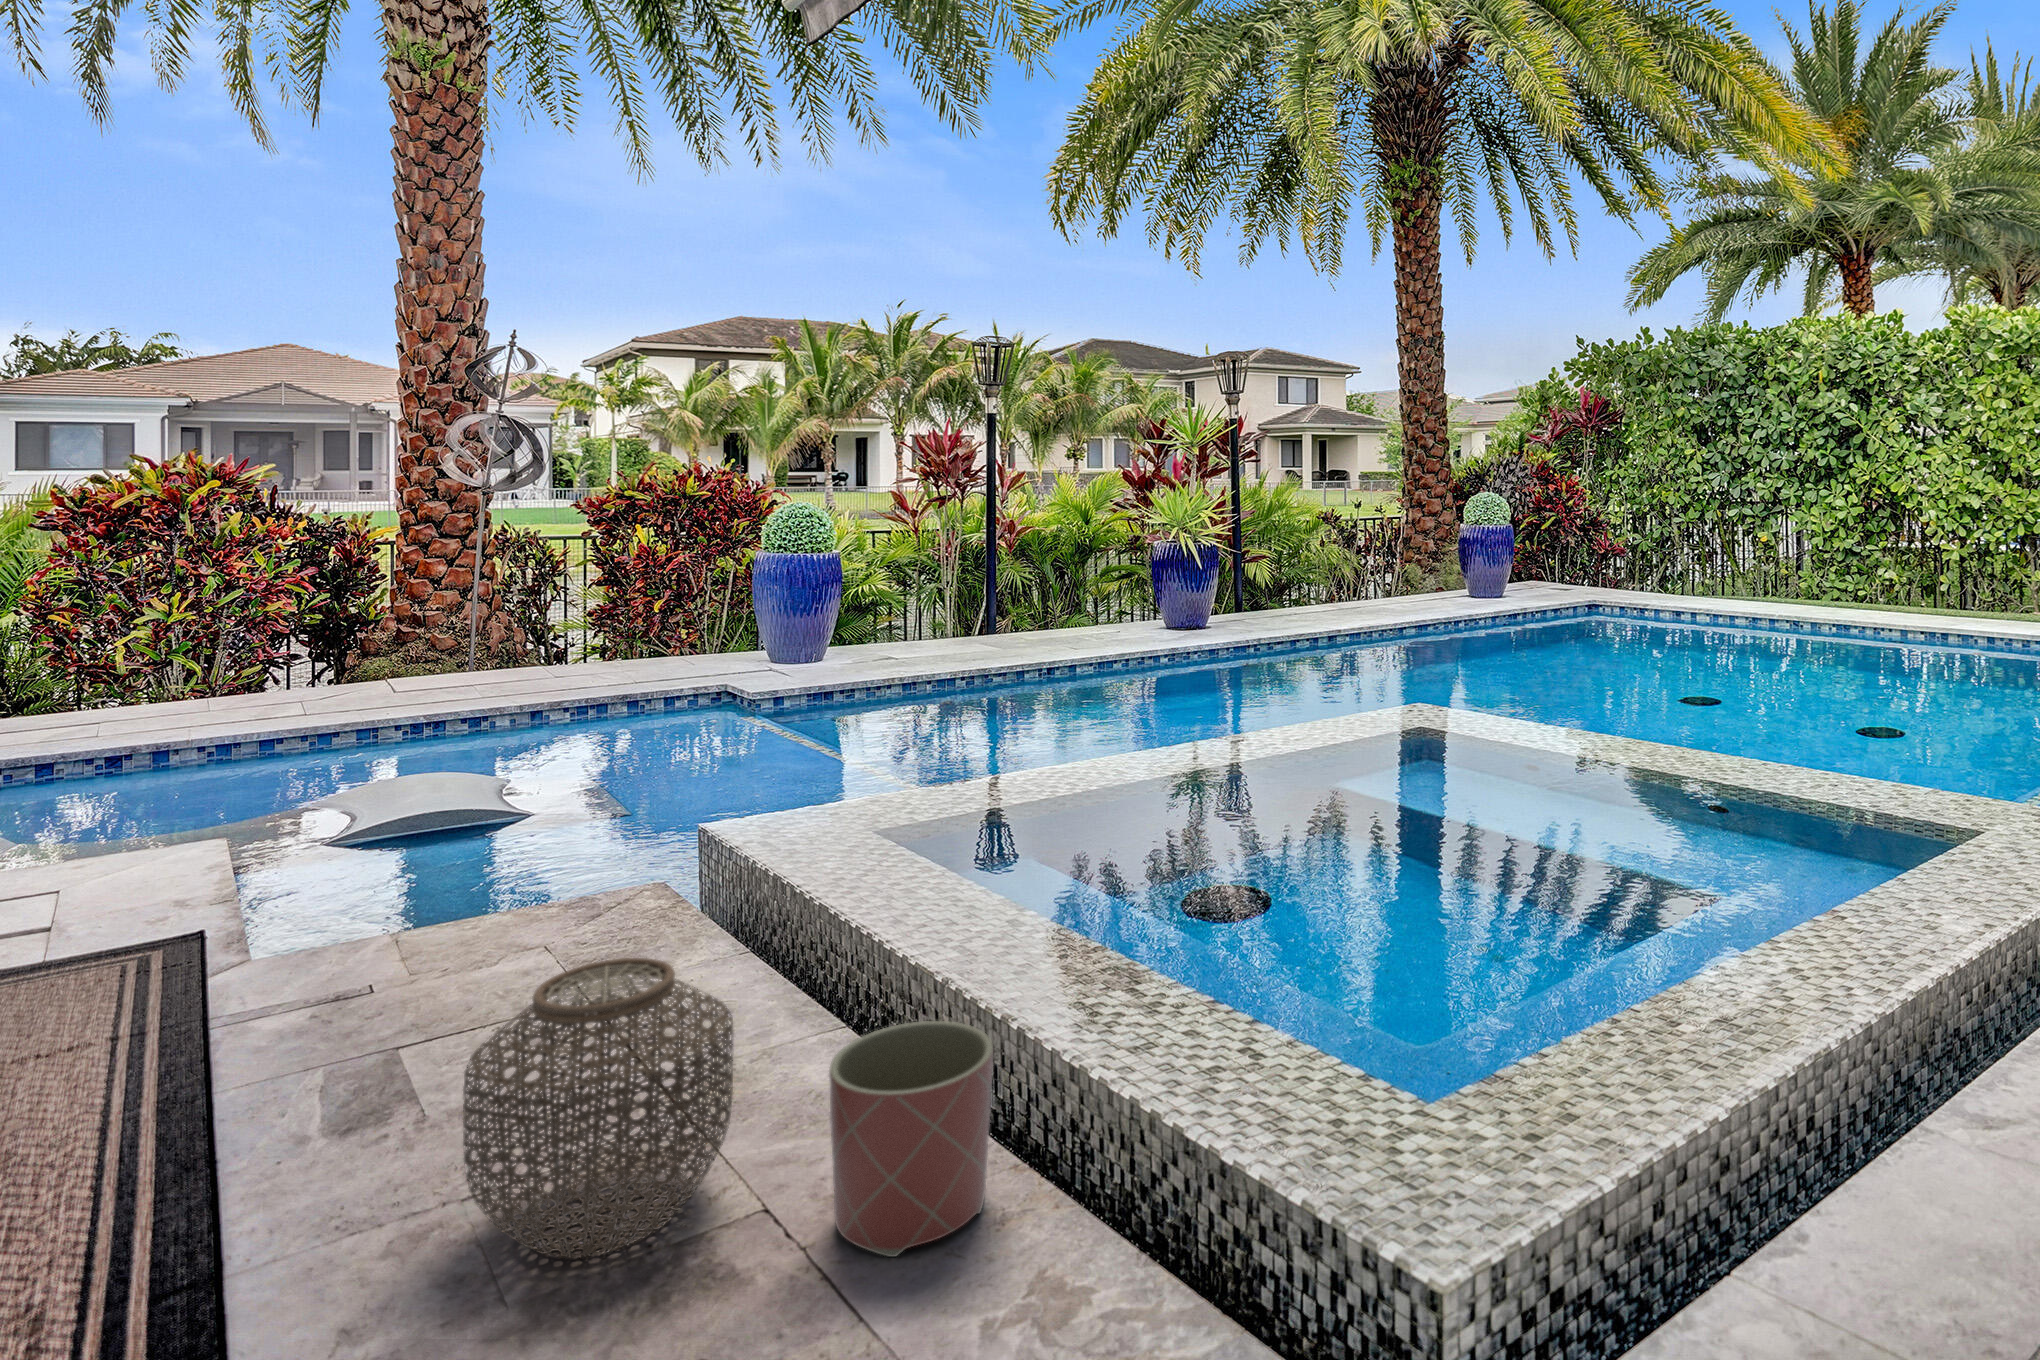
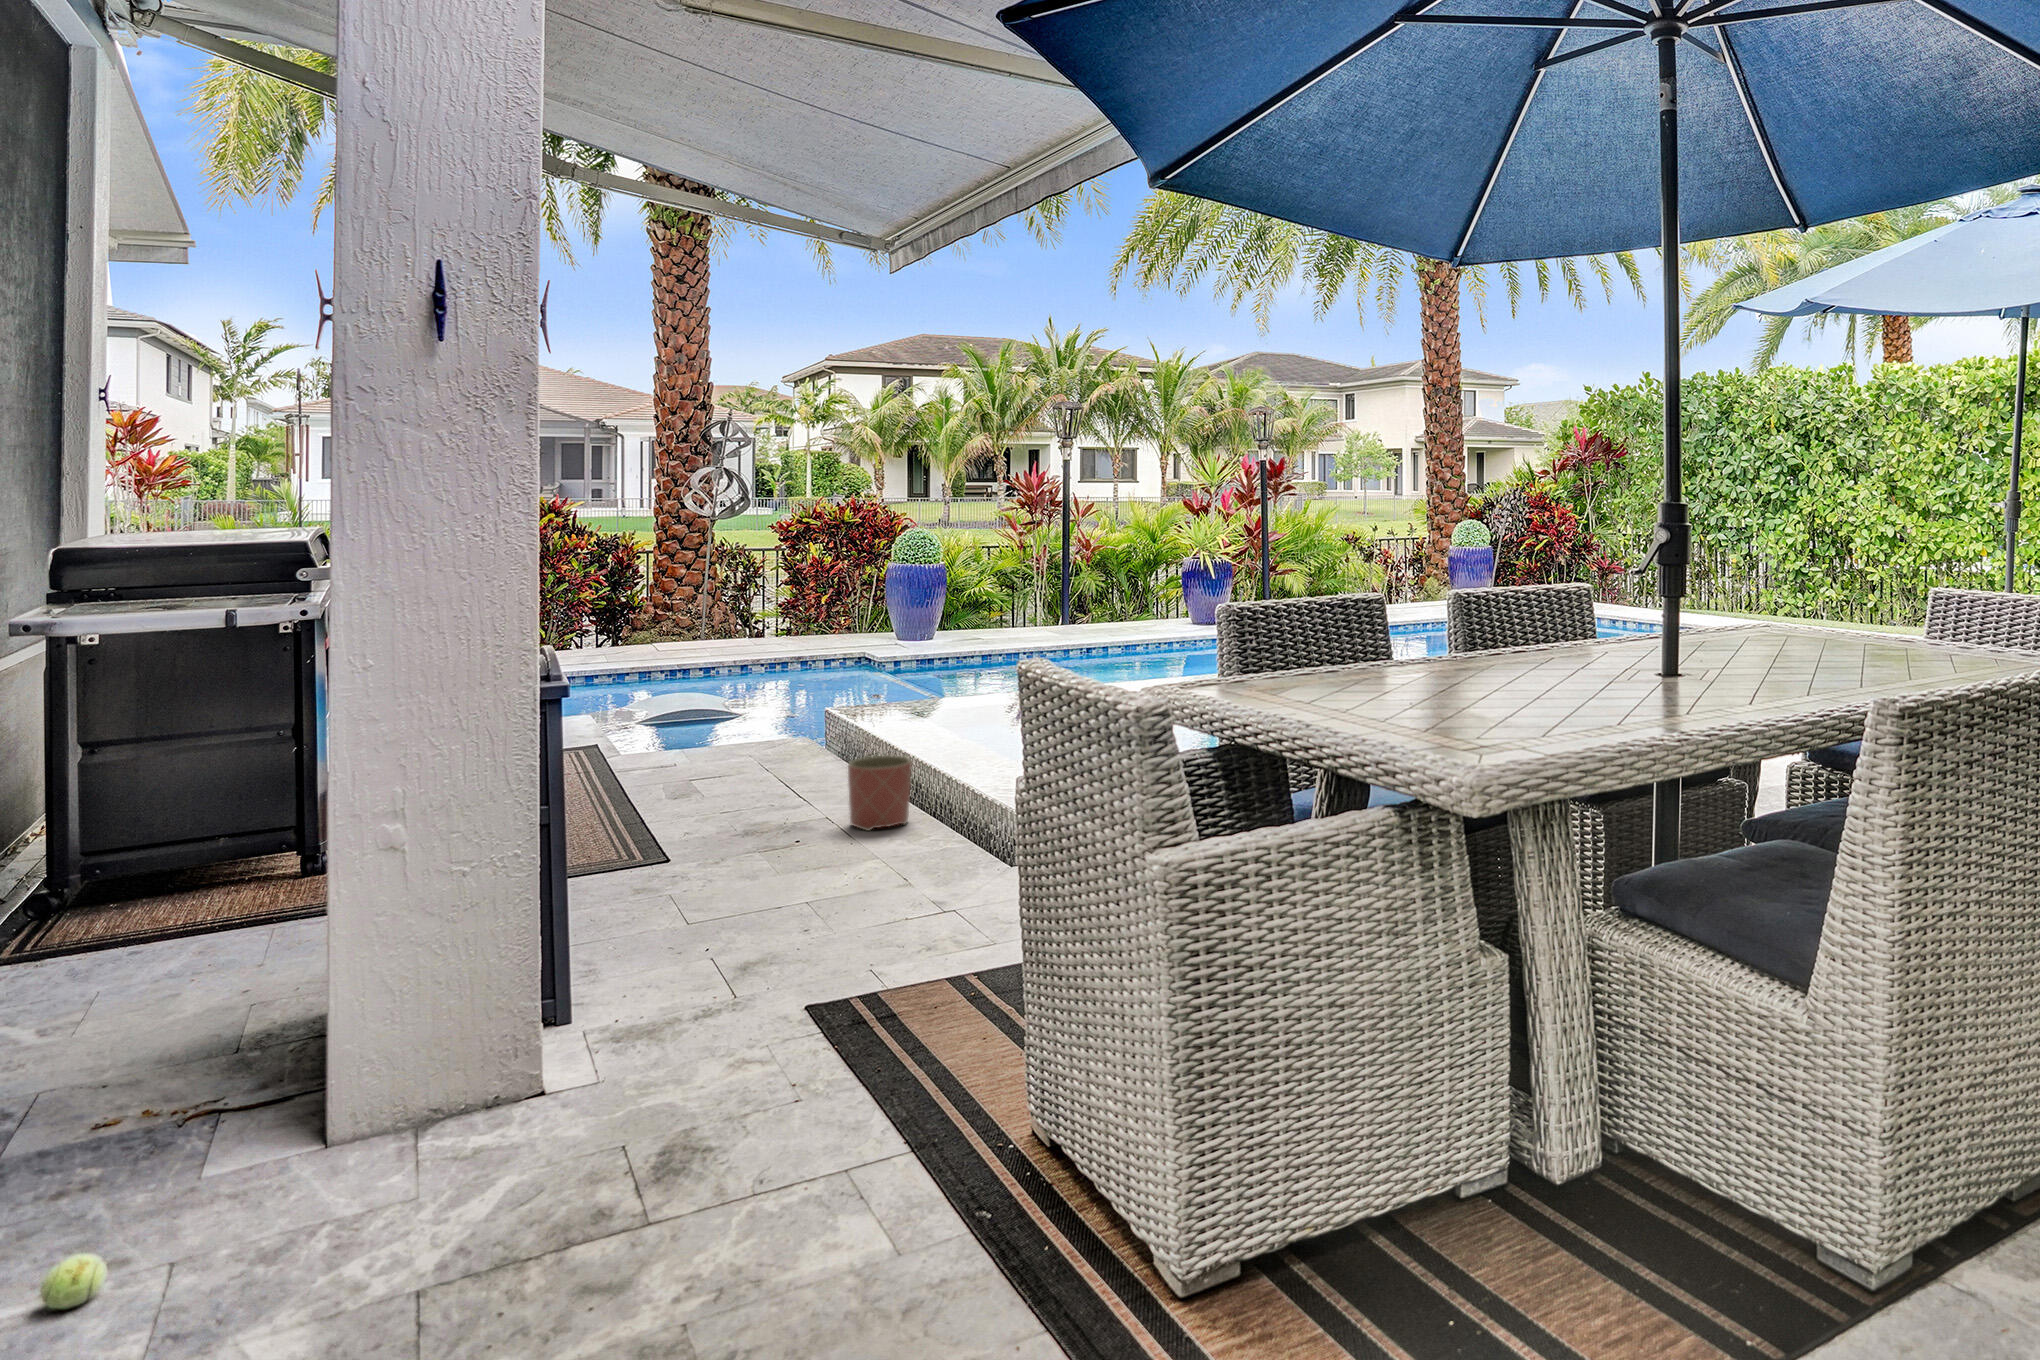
woven basket: present [463,958,733,1257] -> none [721,724,817,826]

